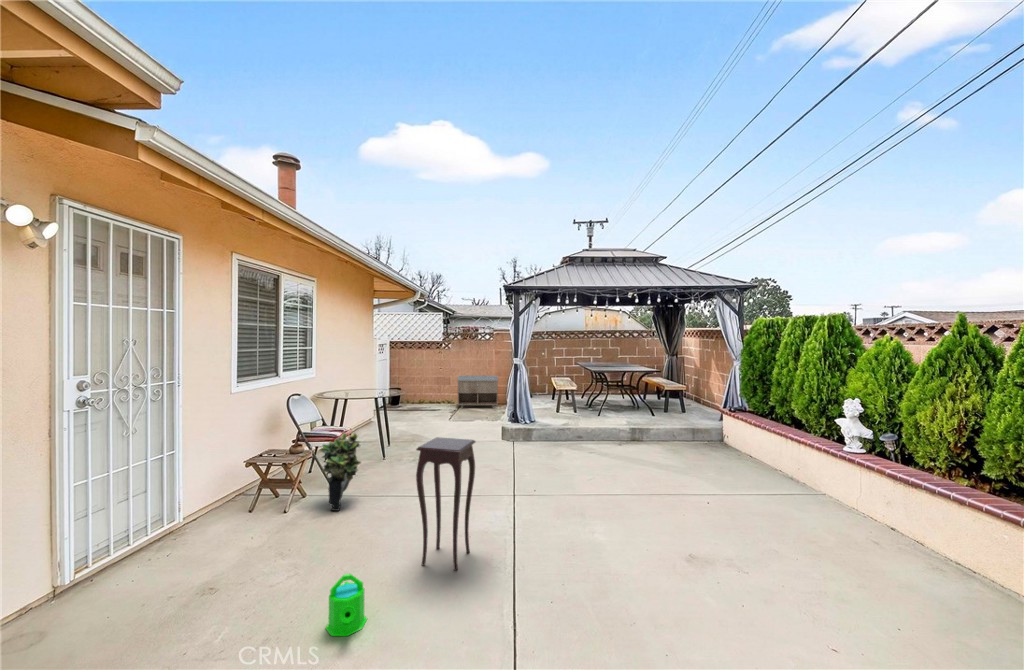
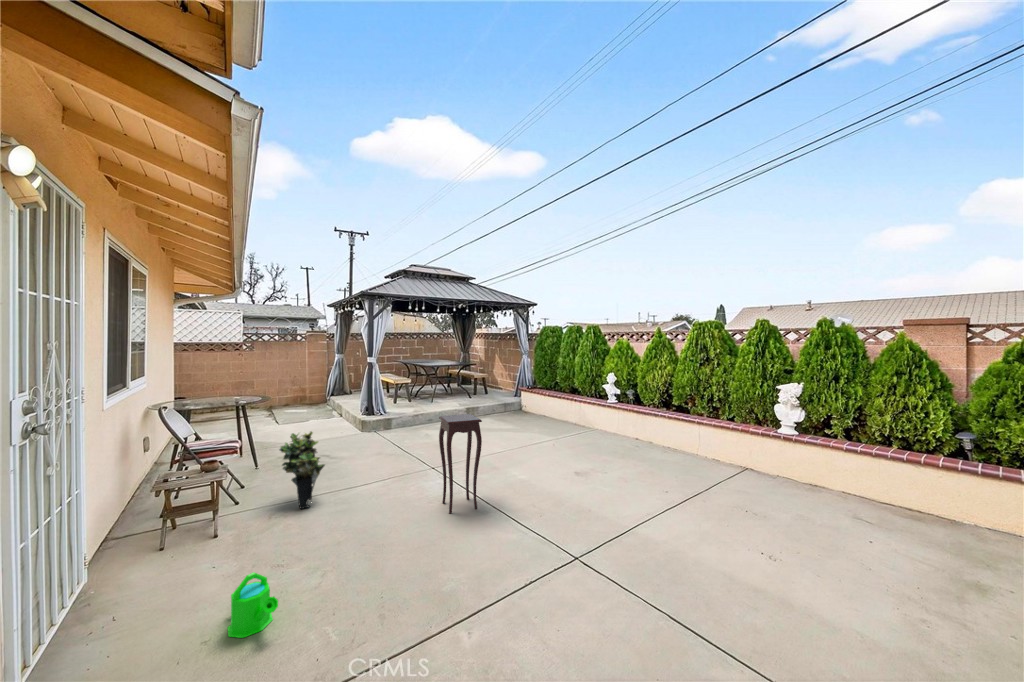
storage bench: present [458,376,498,408] -> none [266,377,317,413]
watering can: present [326,574,367,636] -> present [227,572,278,638]

